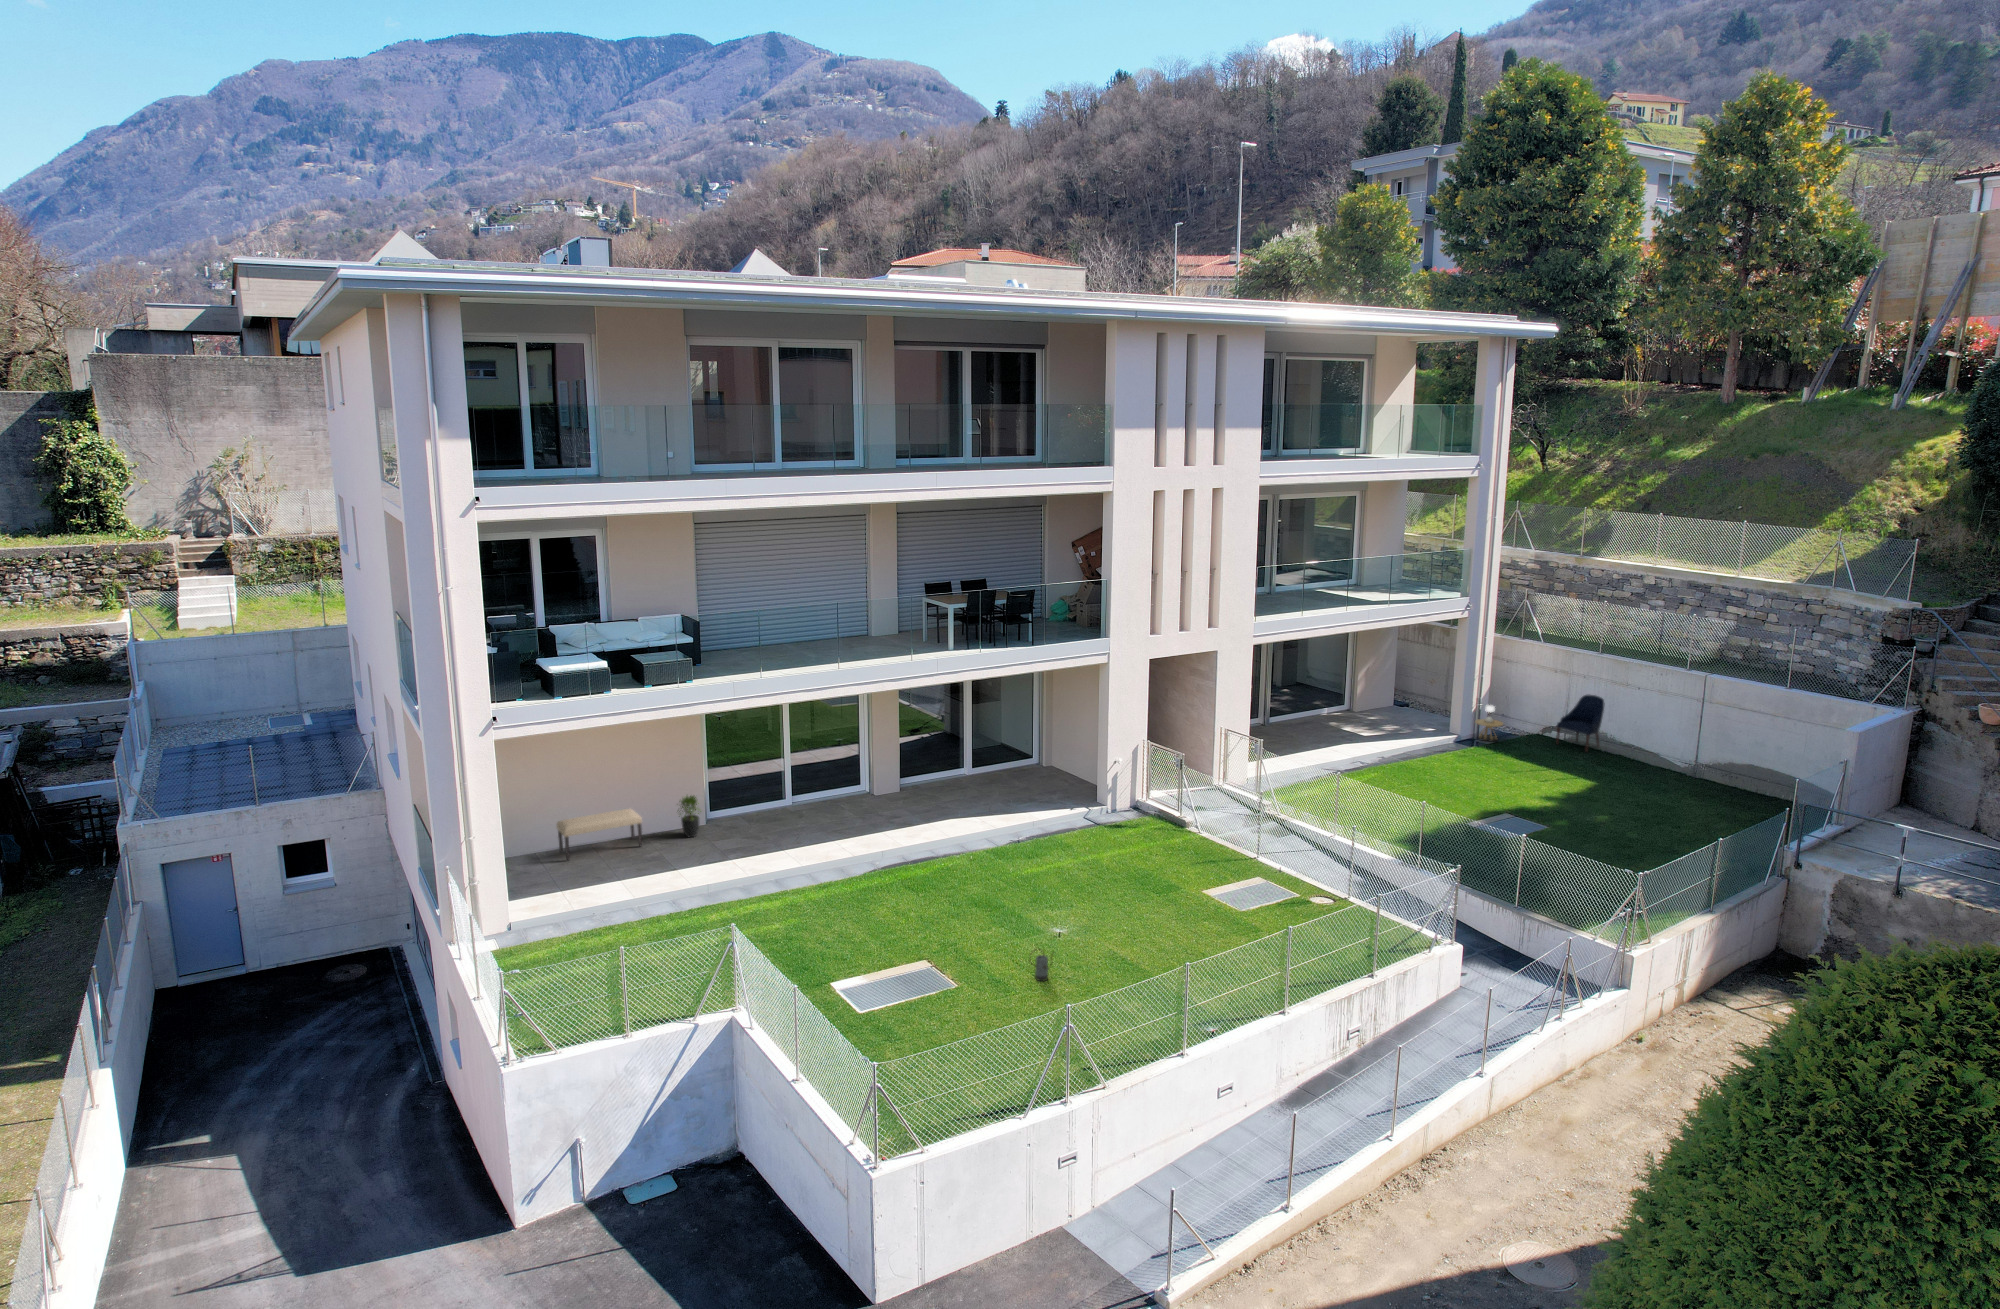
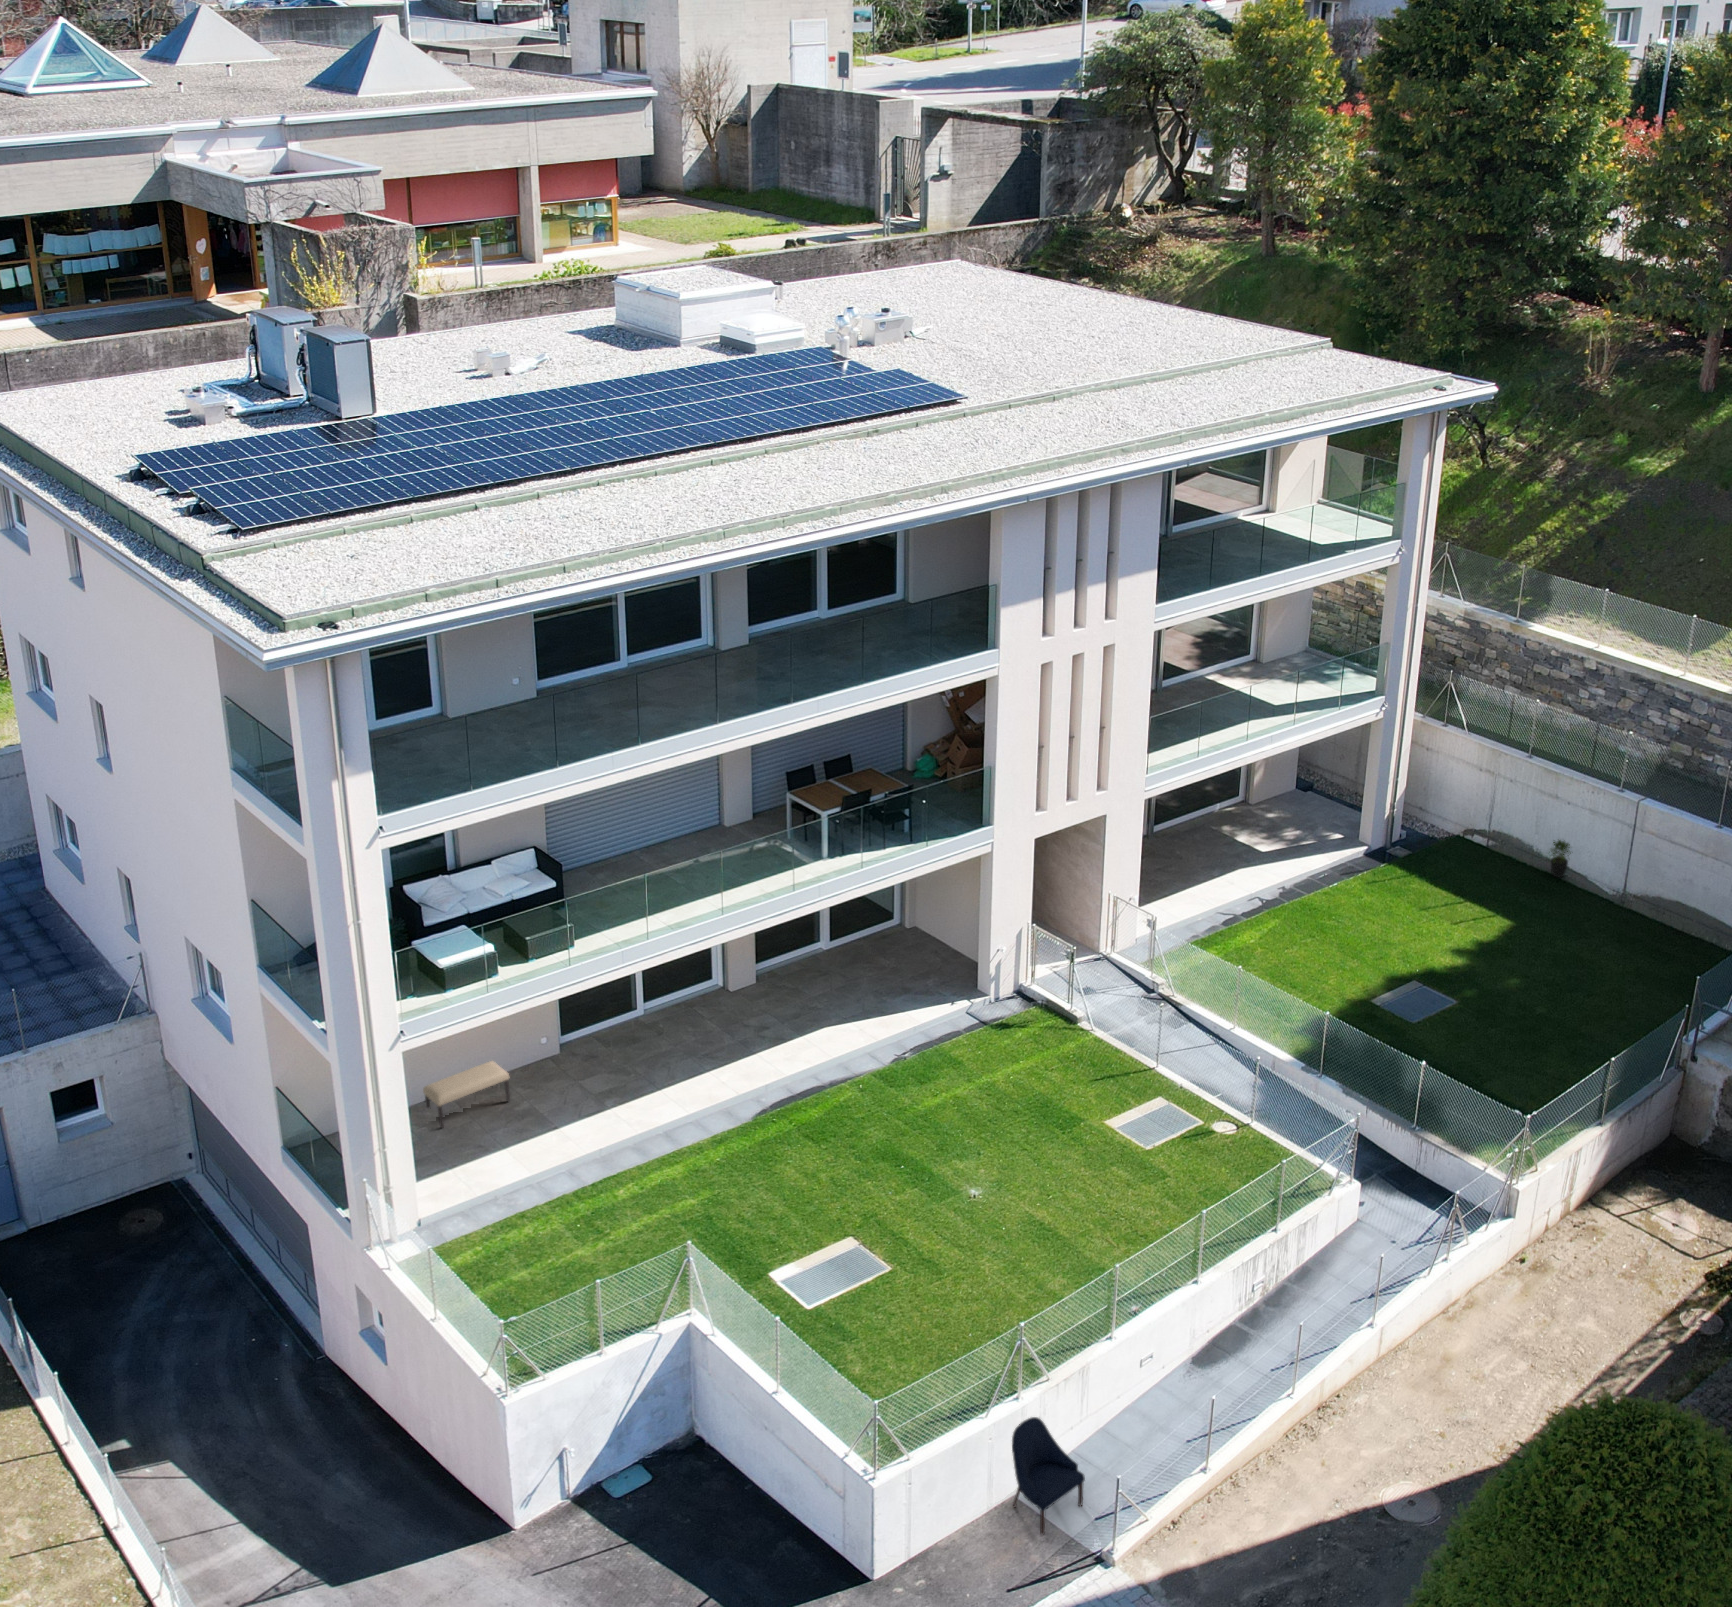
chair: present [1556,695,1605,752] -> present [1012,1417,1085,1535]
side table: present [1475,705,1503,741] -> none [1387,814,1419,856]
potted plant: present [679,796,701,837] -> present [1551,840,1571,878]
watering can: present [1035,954,1051,981] -> none [951,1228,974,1258]

